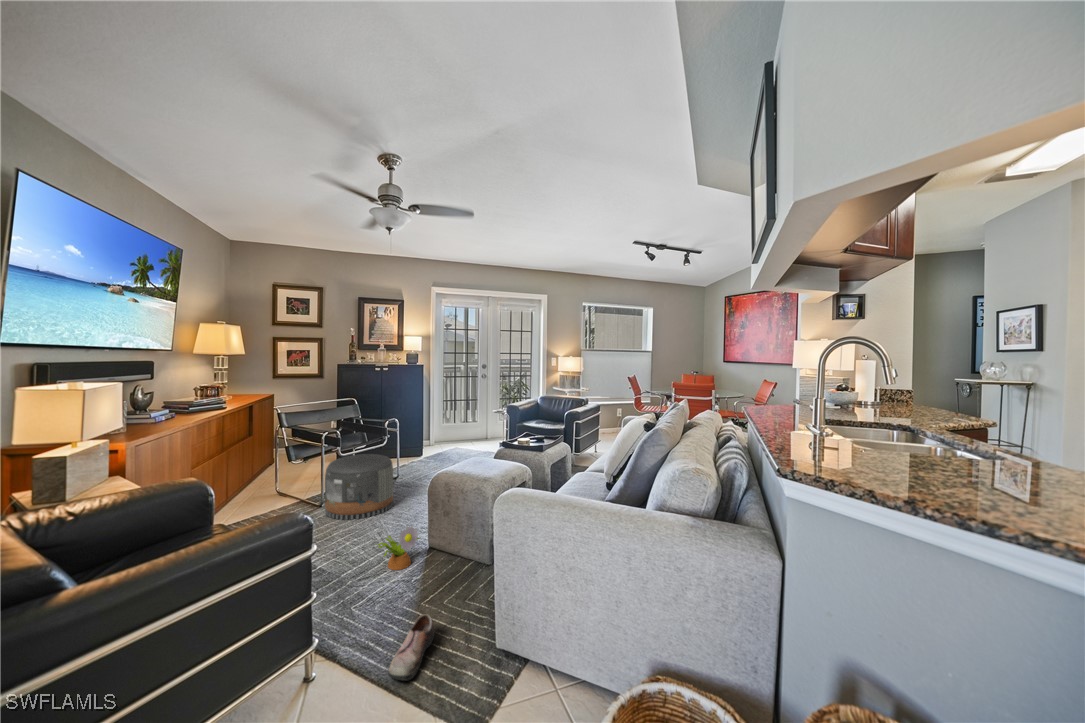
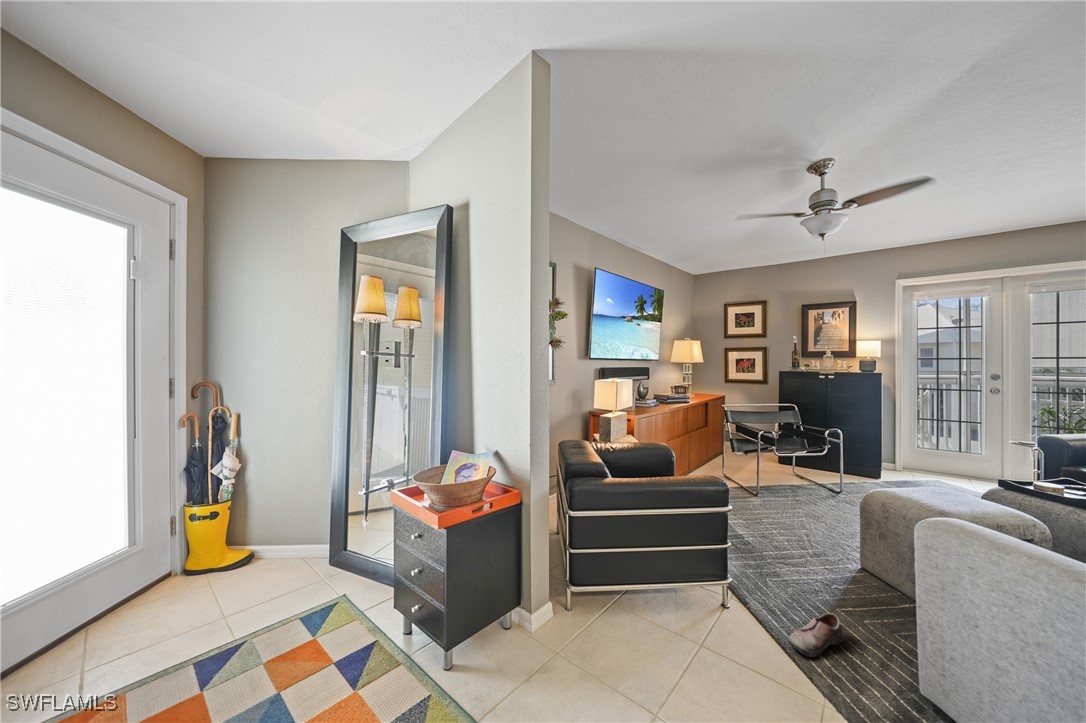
pouf: present [325,454,393,520] -> none [759,456,829,518]
decorative plant: present [378,526,419,570] -> none [797,531,848,573]

